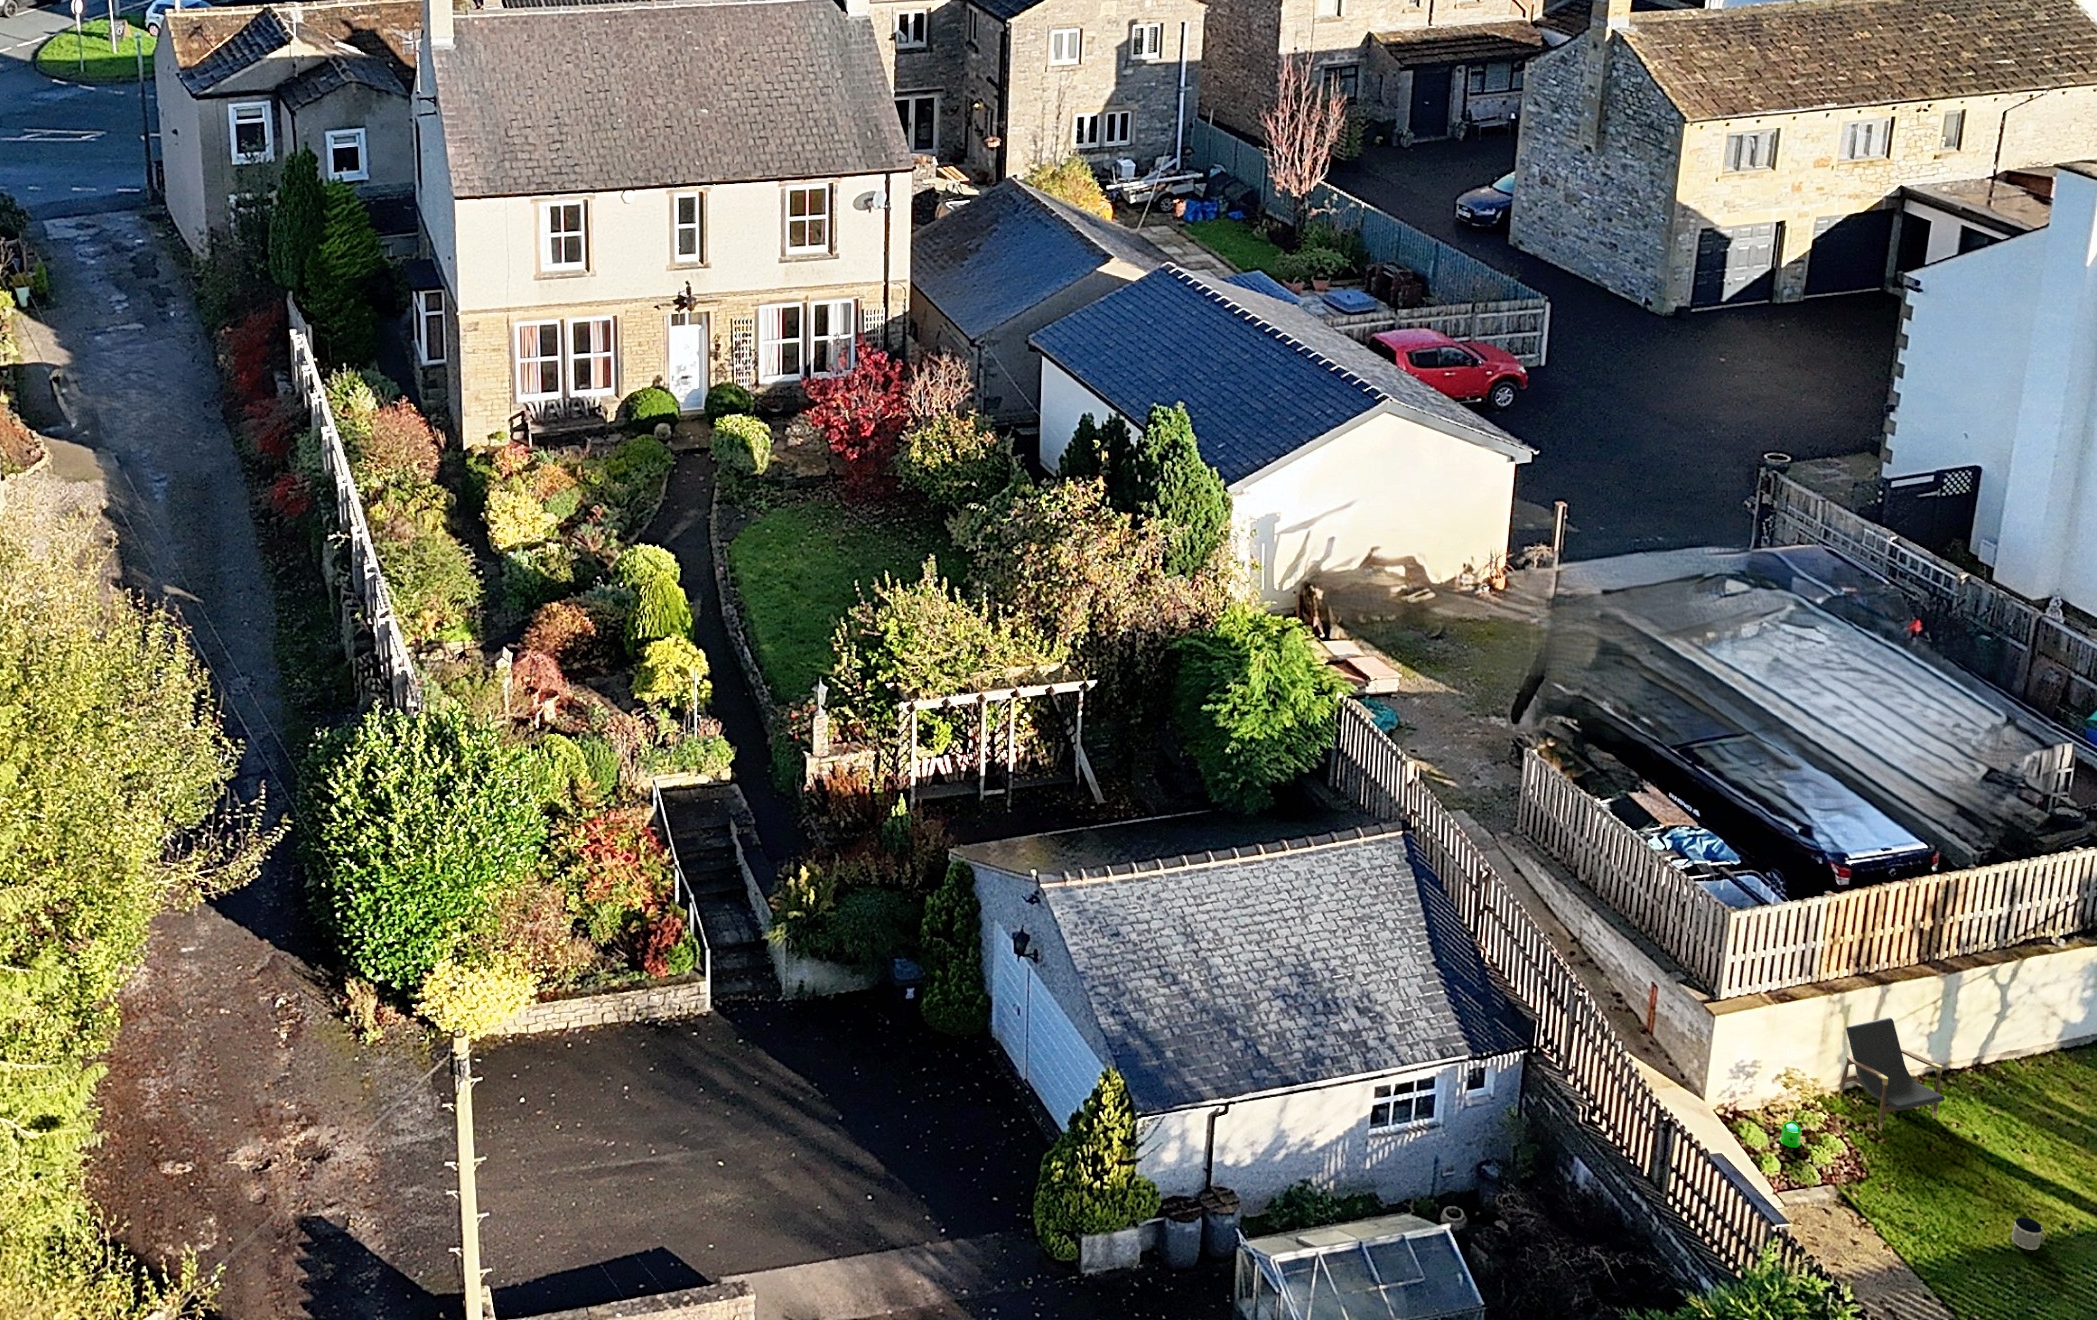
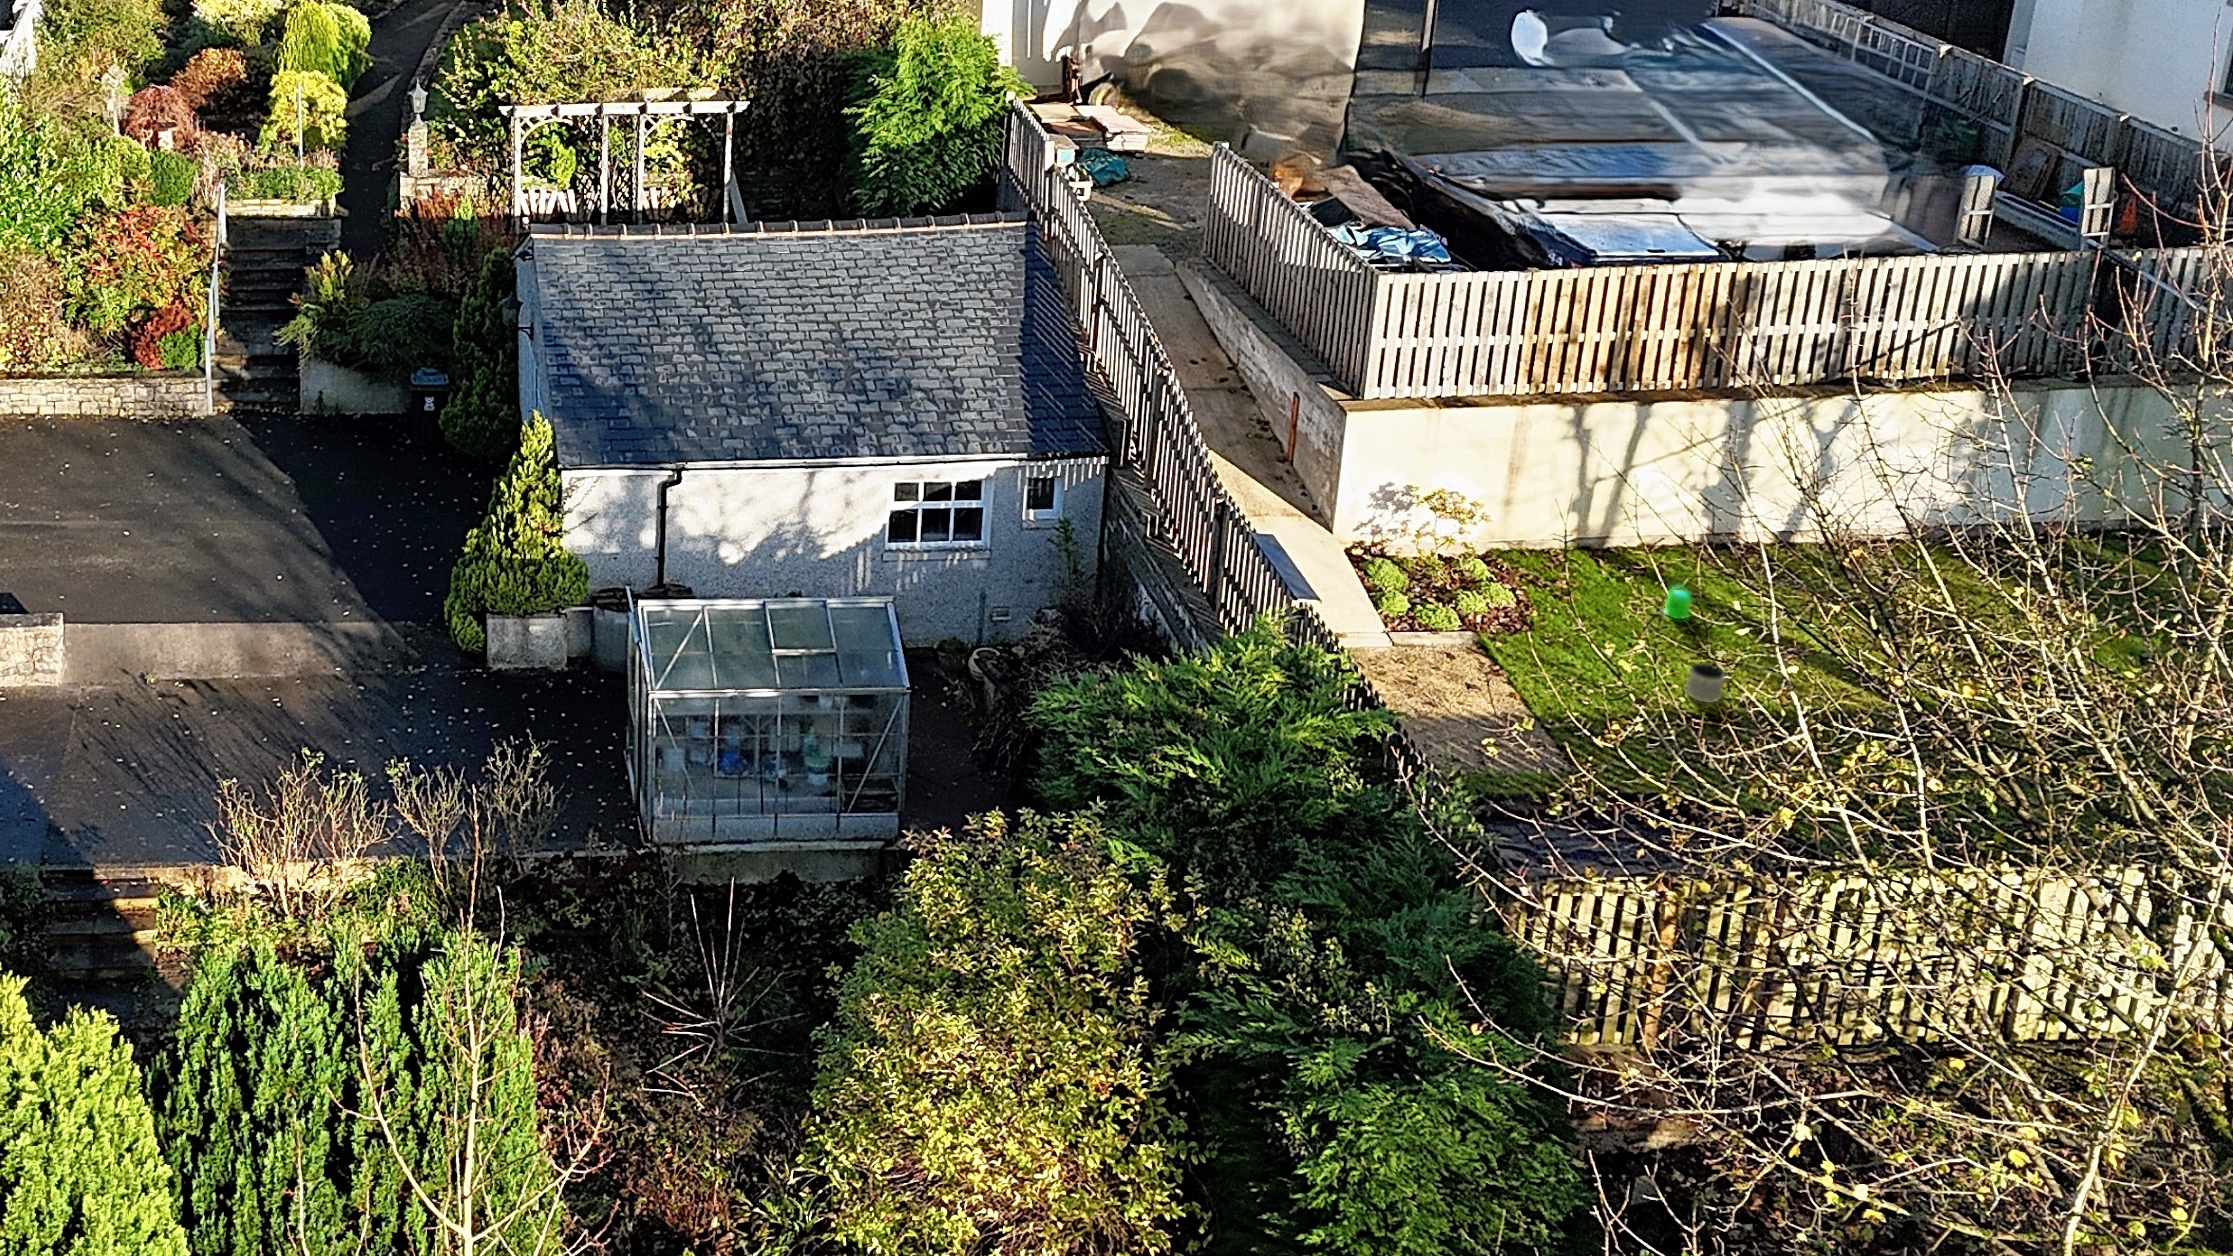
lounge chair: present [1839,1018,1945,1131] -> none [1528,447,1654,579]
watering can: present [1779,1121,1801,1148] -> present [1664,585,1691,619]

